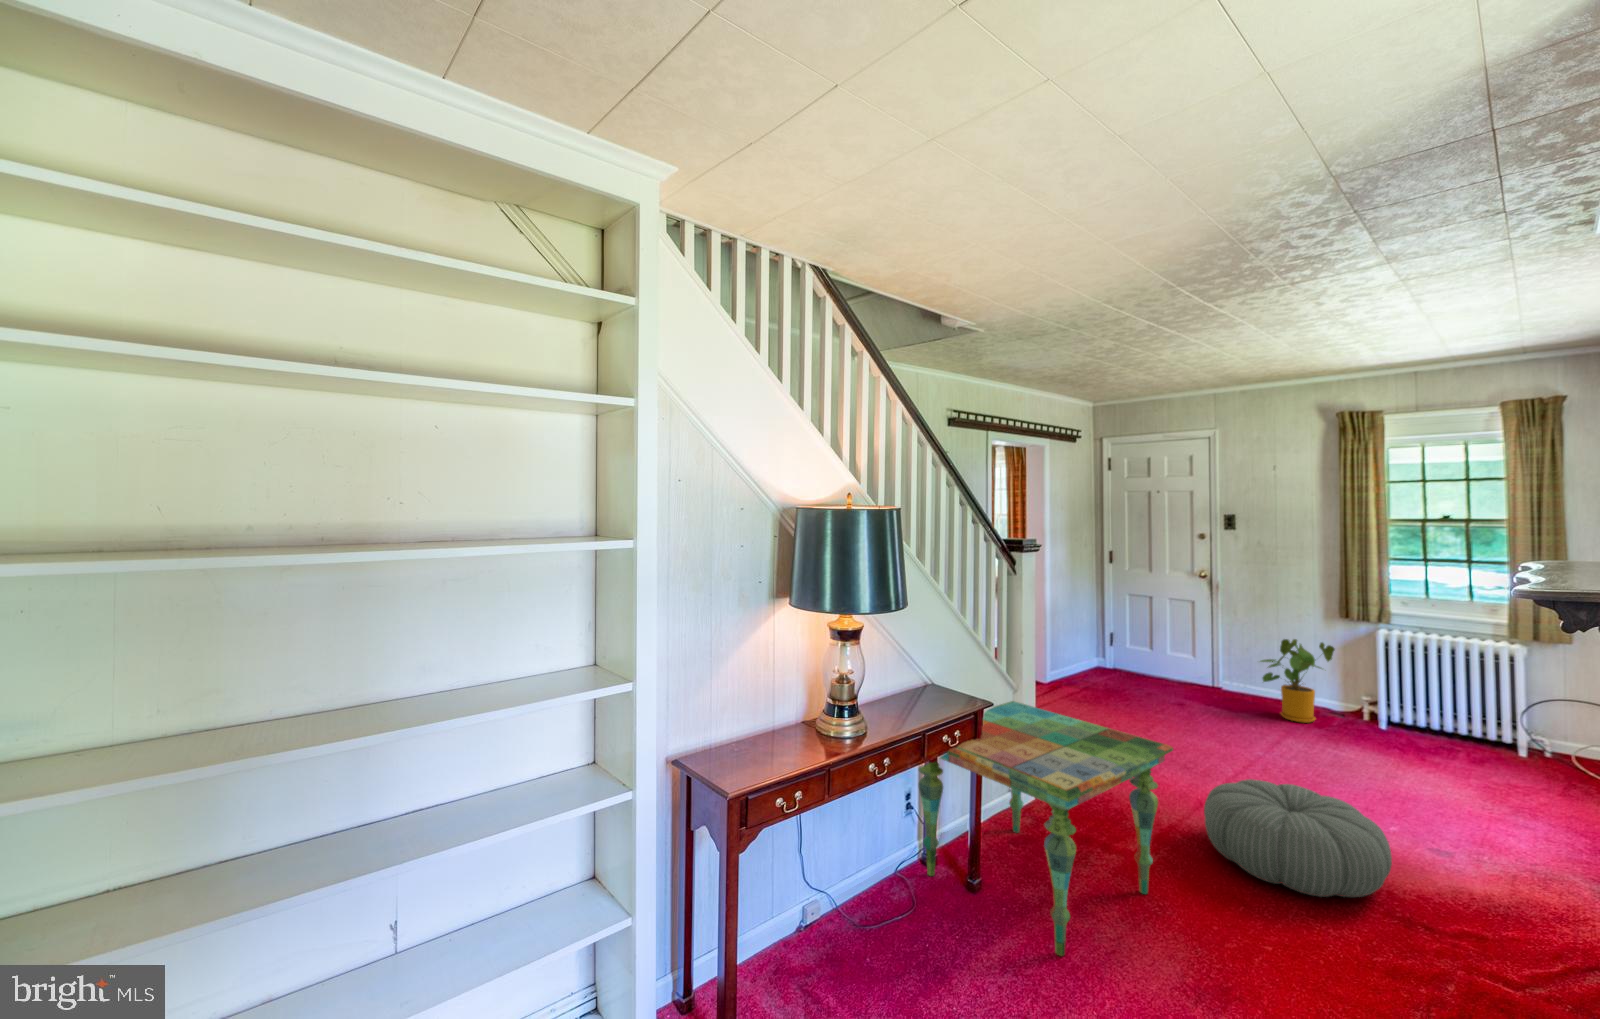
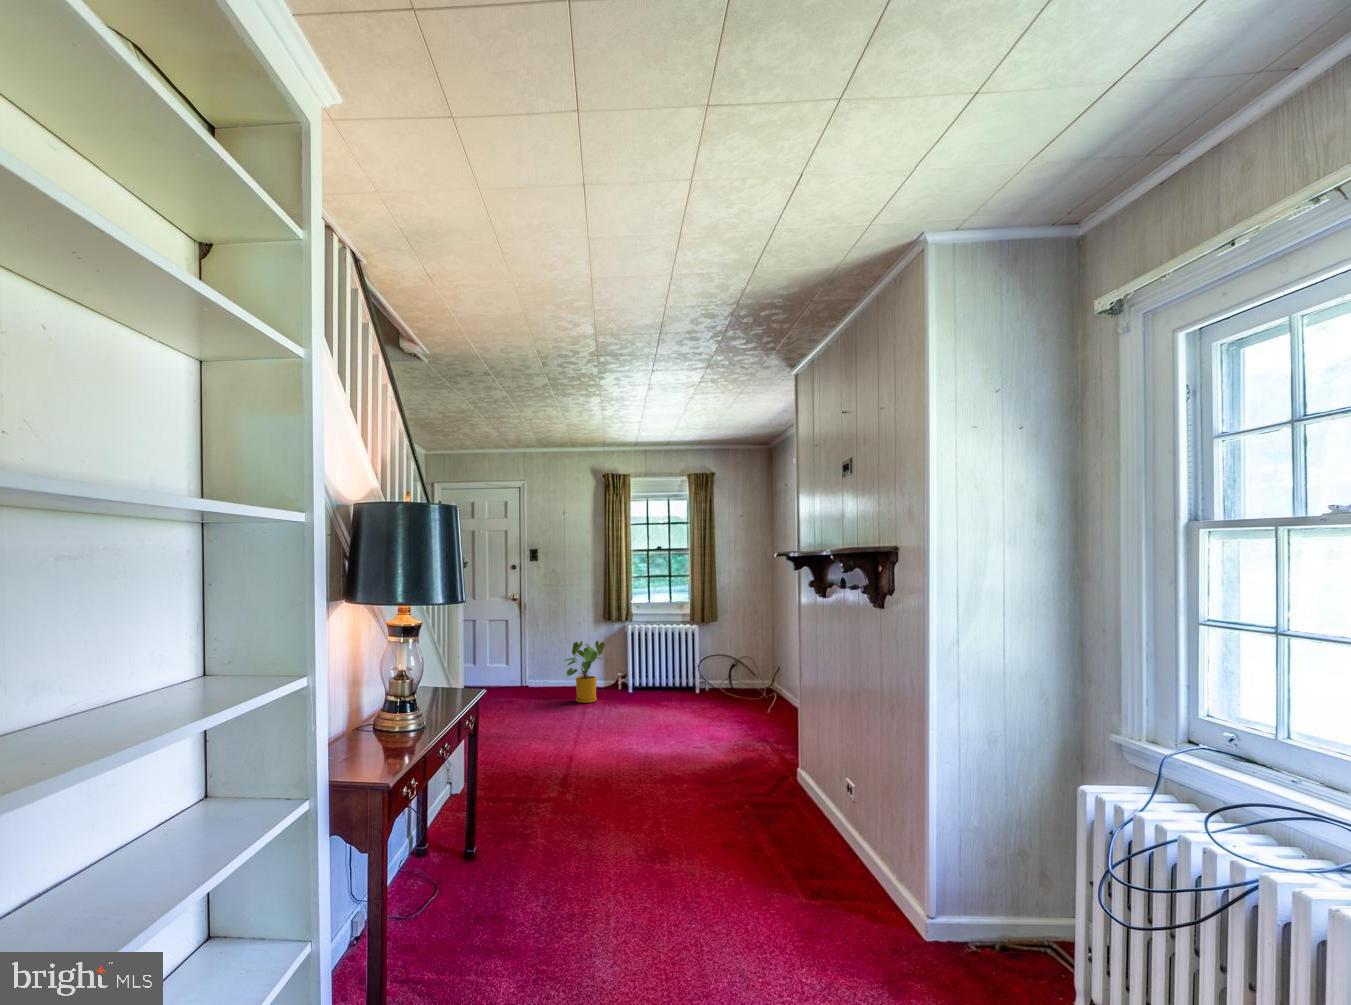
side table: present [919,701,1173,956] -> none [401,701,594,874]
pouf: present [1204,779,1392,897] -> none [586,725,690,789]

